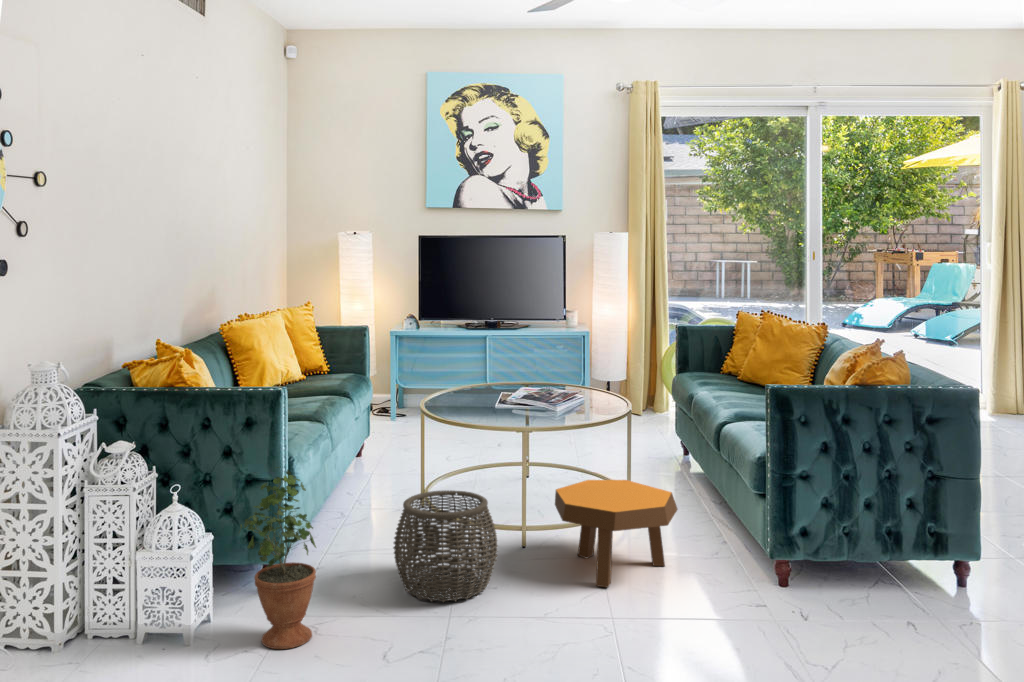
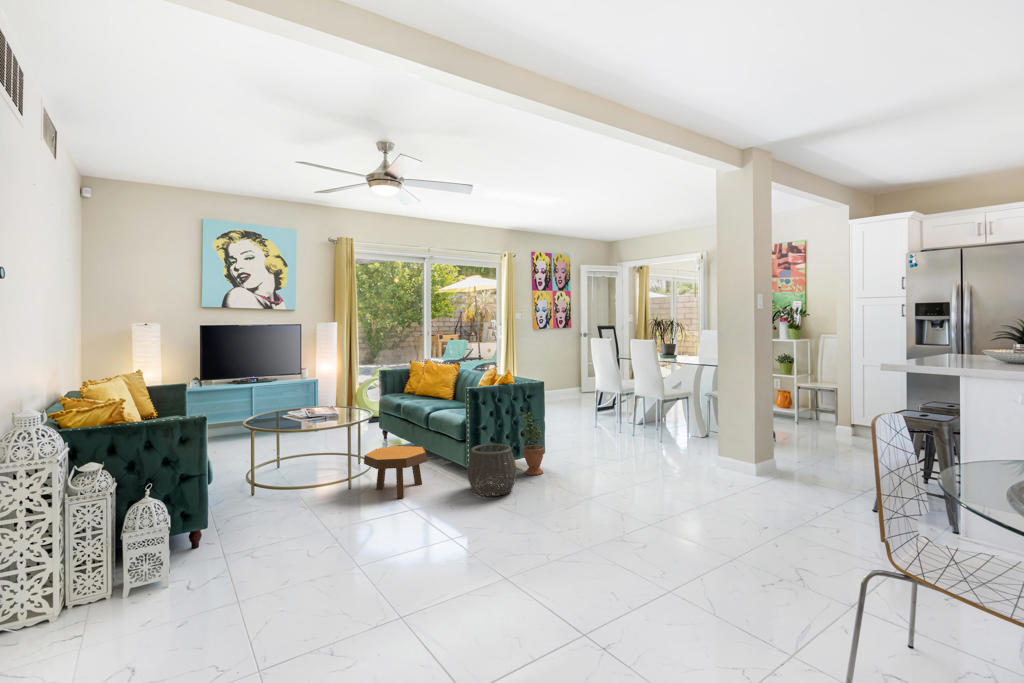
potted plant: present [239,470,316,649] -> present [519,410,544,475]
woven basket: present [393,490,498,602] -> present [467,444,516,496]

